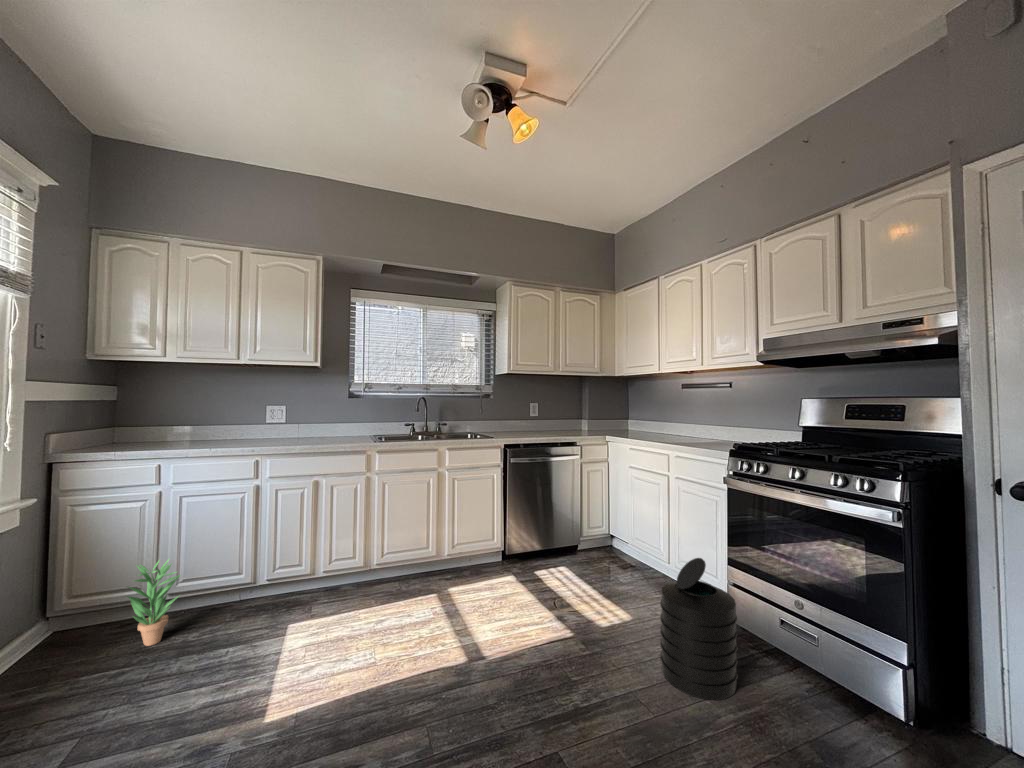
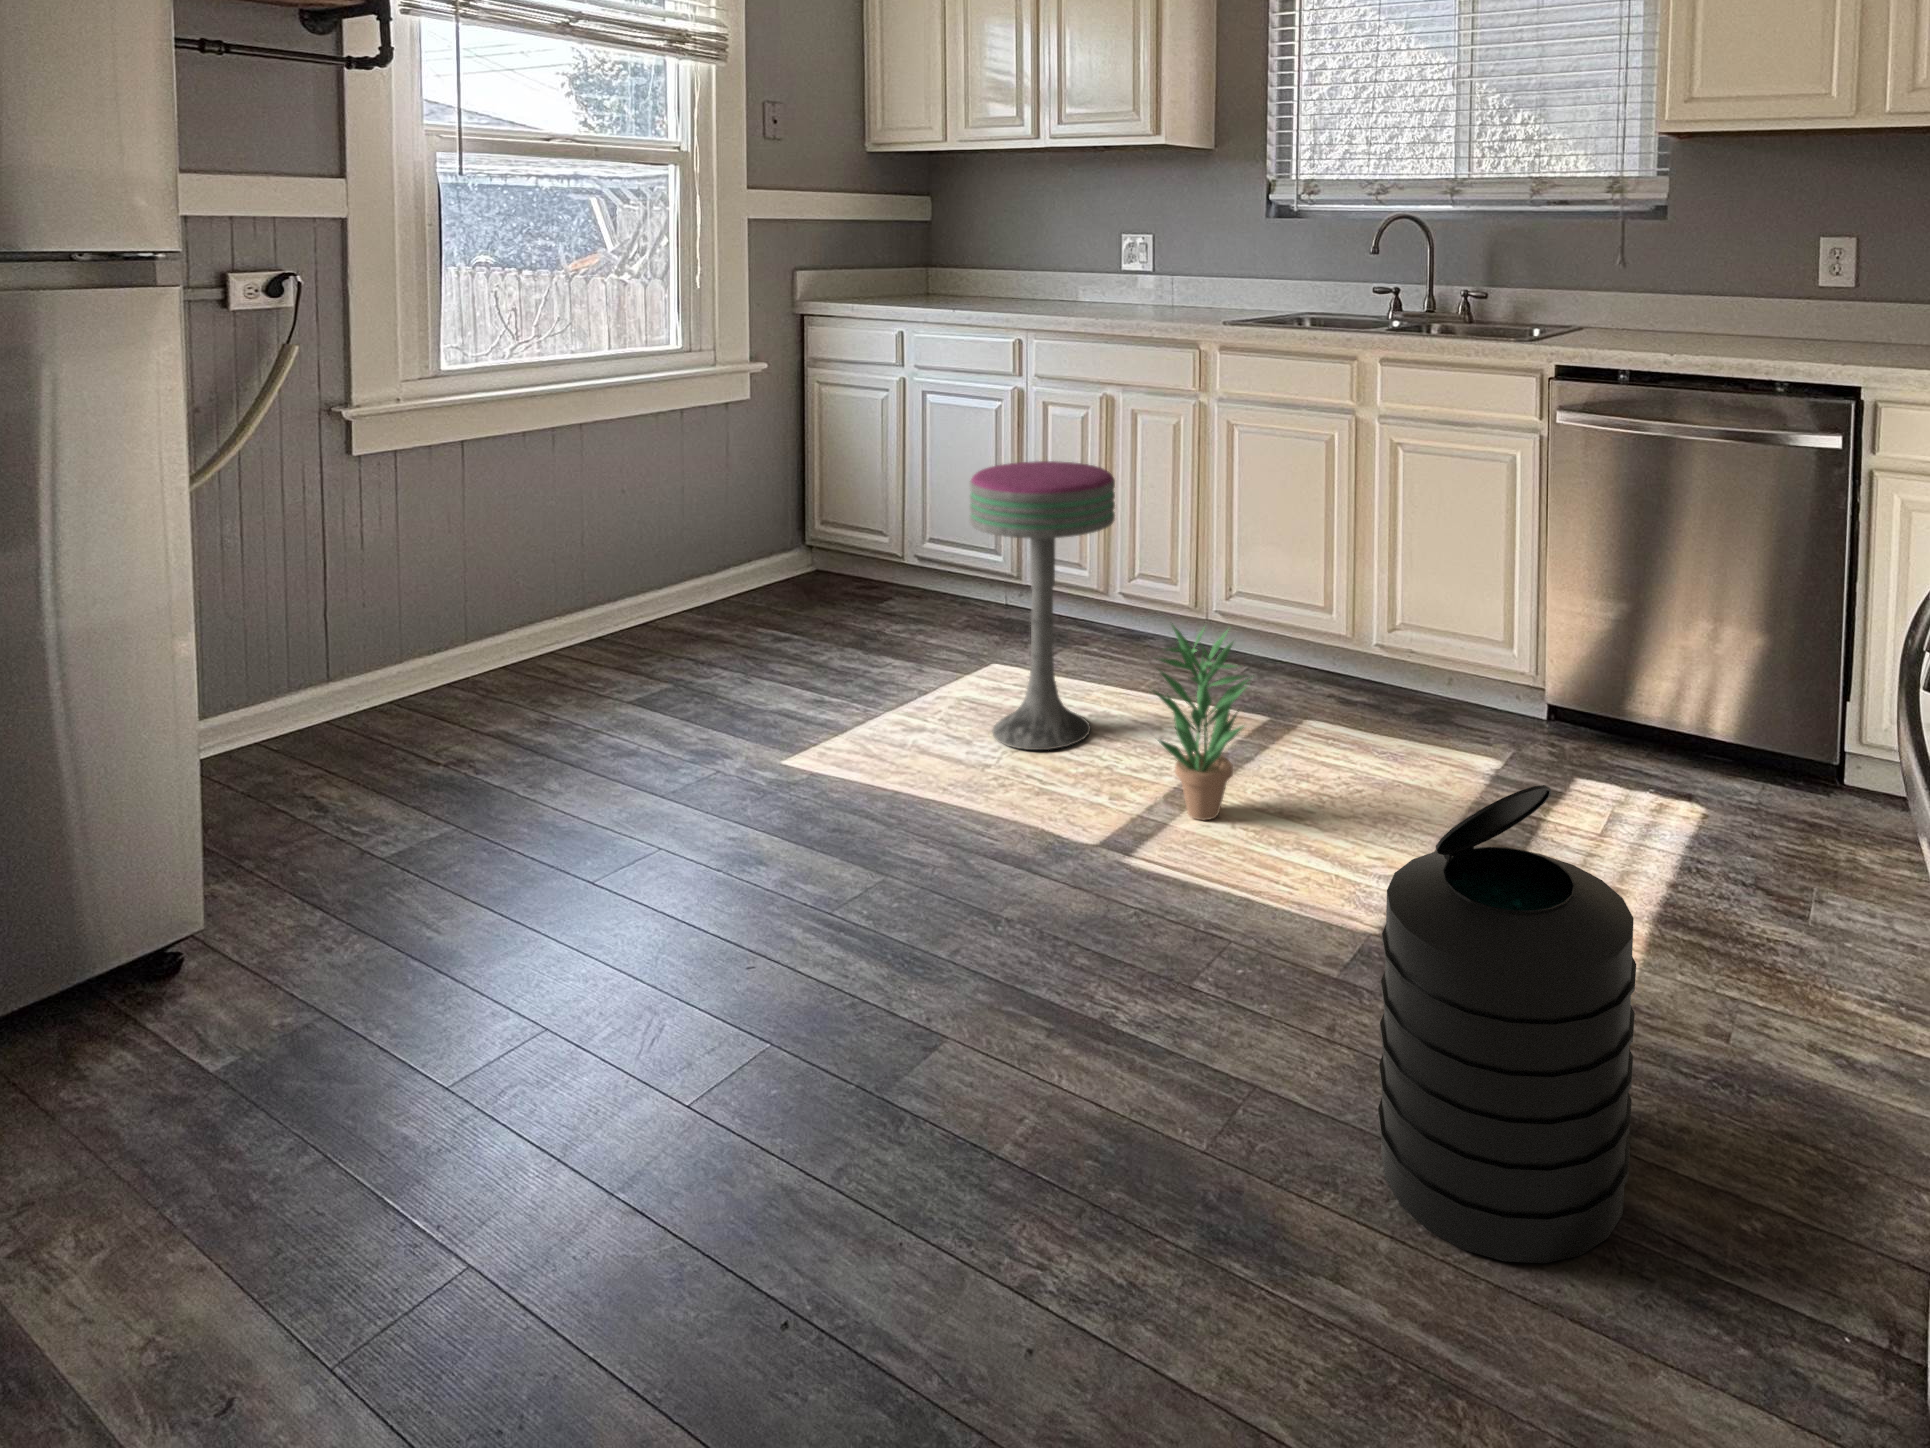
bar stool: none [335,510,406,654] -> present [969,461,1115,750]
potted plant: present [127,560,180,646] -> present [1154,625,1254,820]

